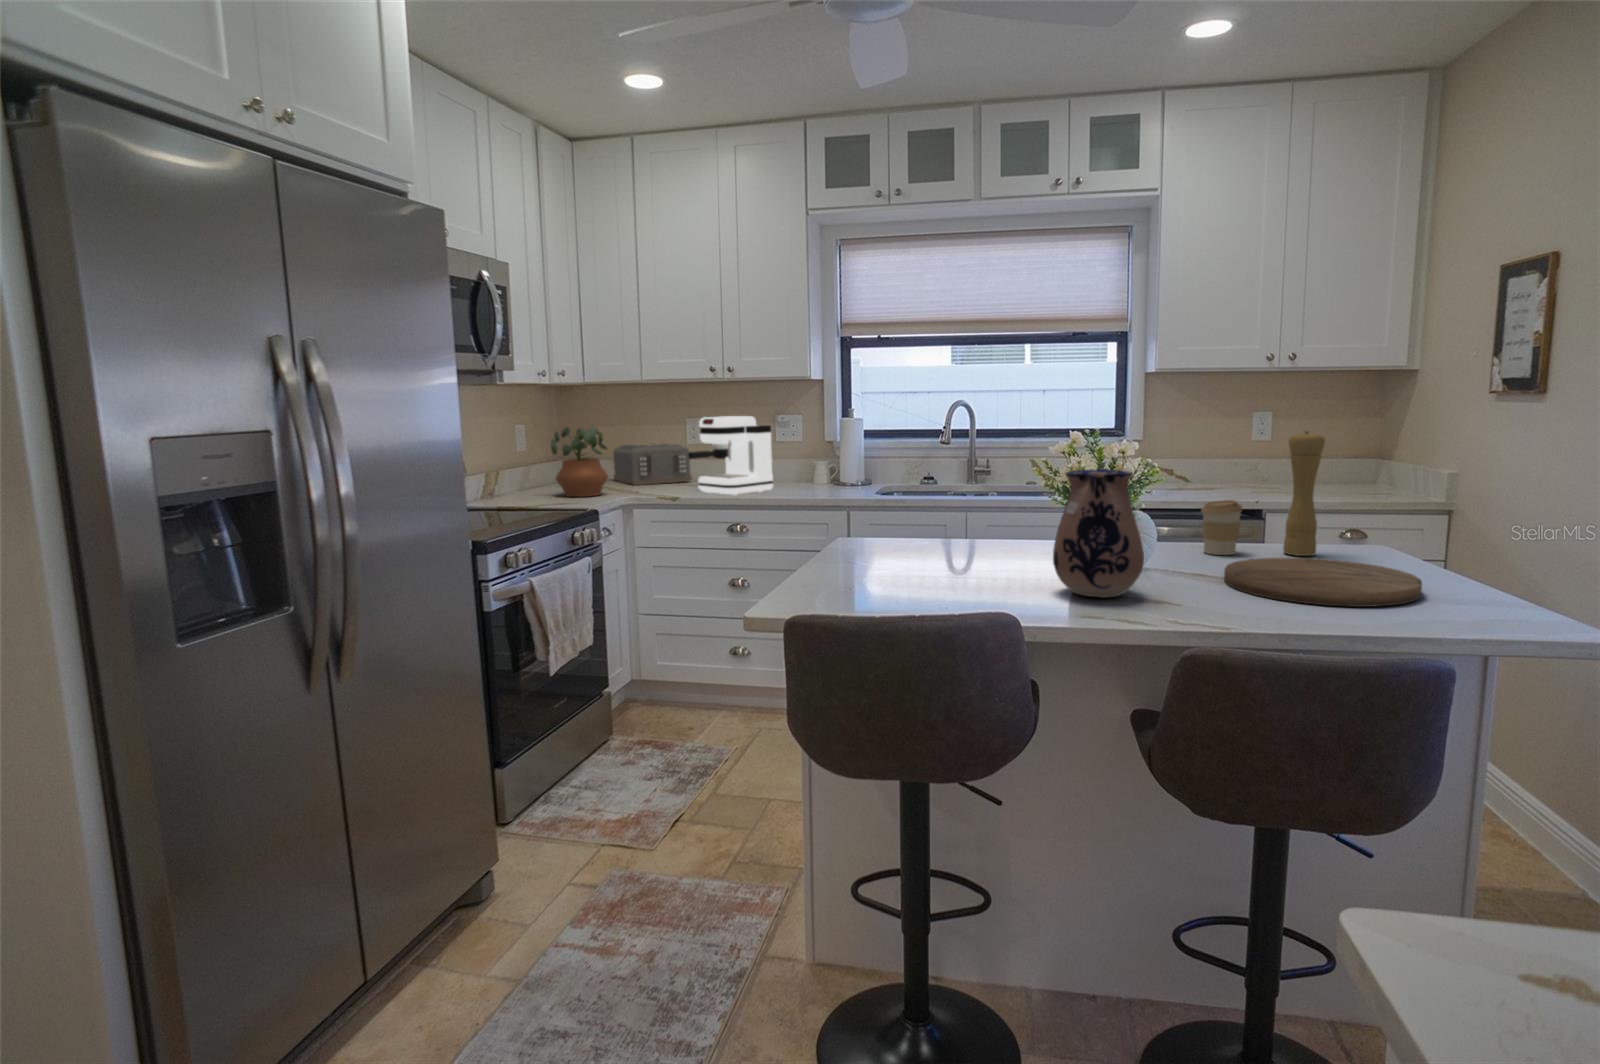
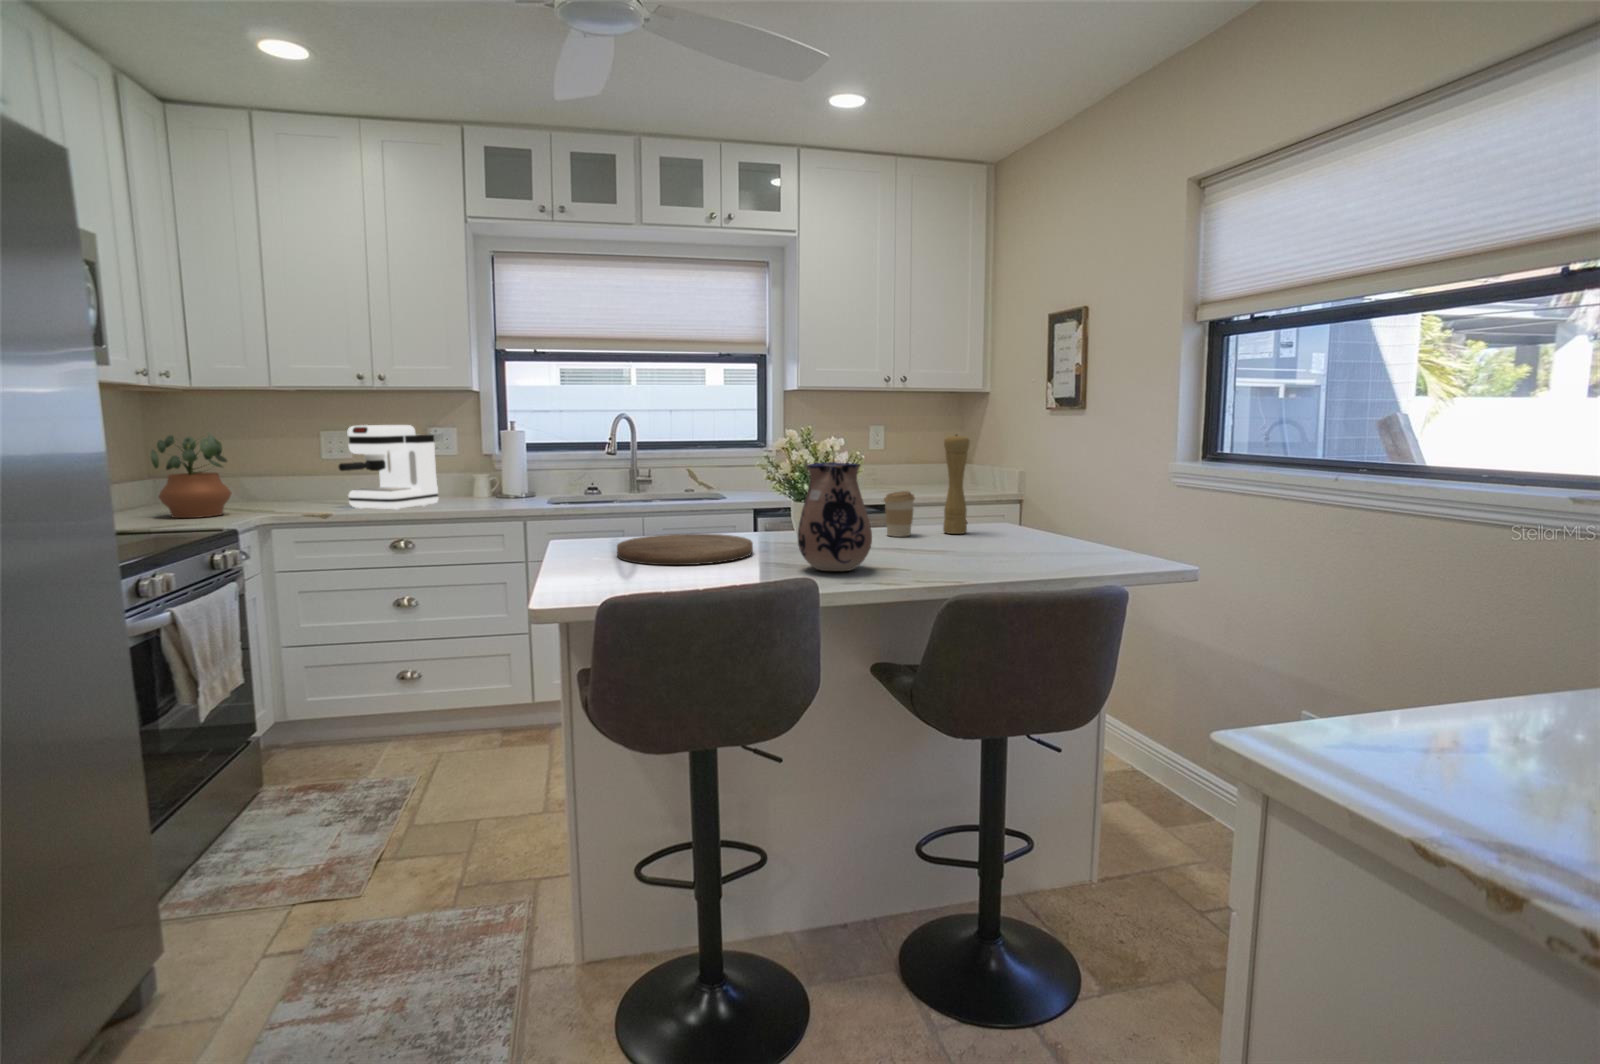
toaster: present [614,444,692,485] -> none [220,456,328,504]
cutting board: present [1224,558,1422,607] -> present [617,534,753,565]

